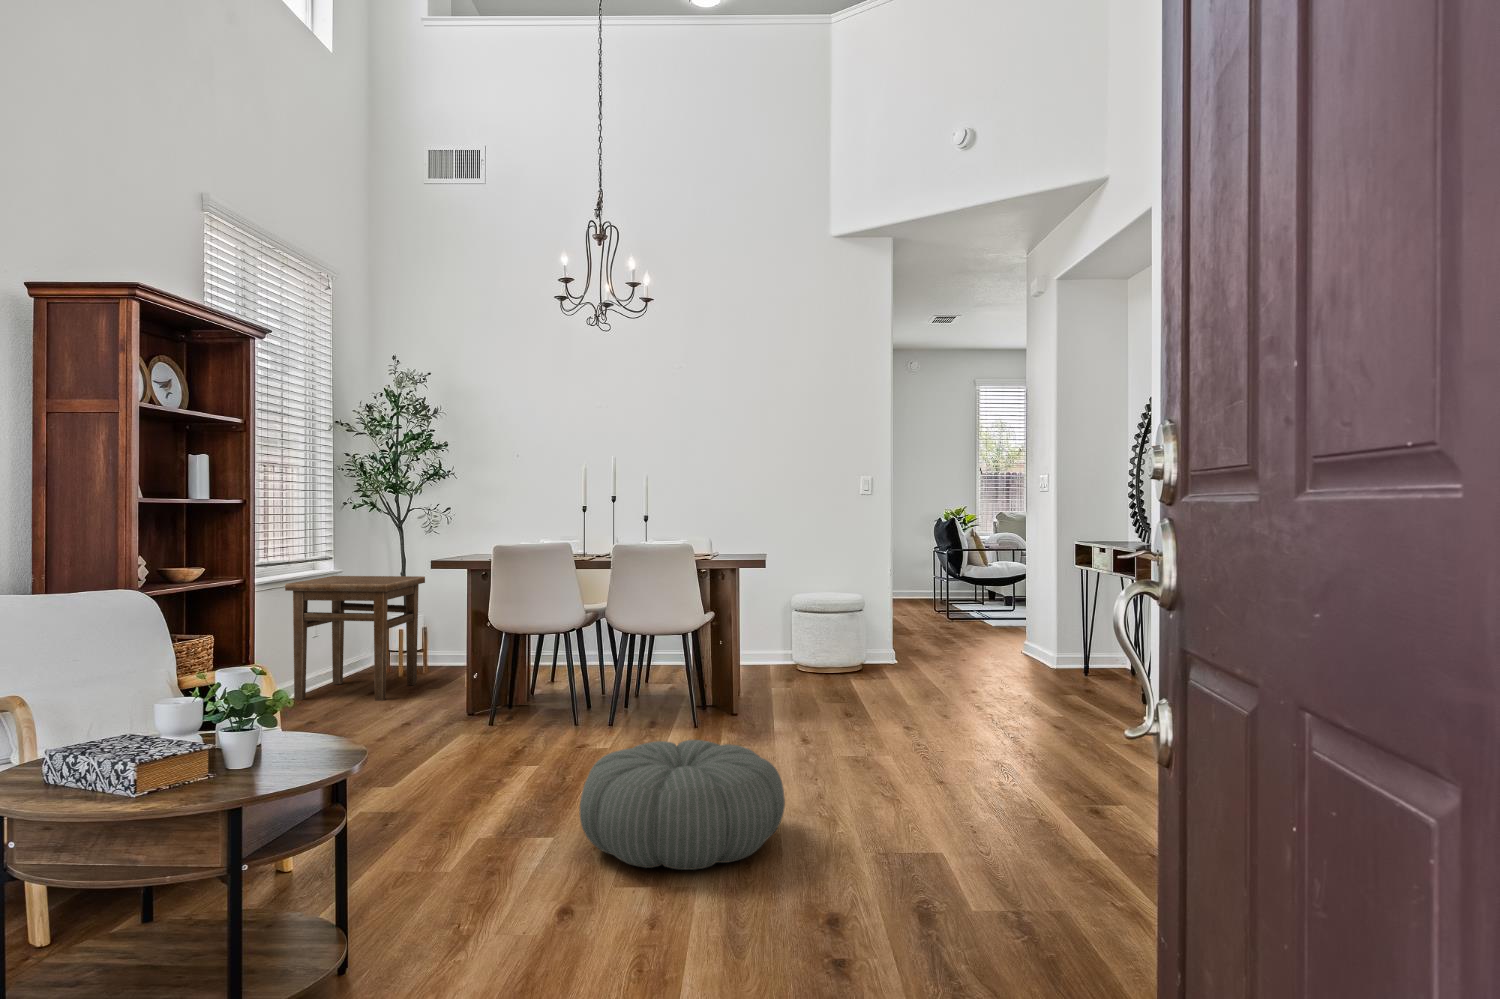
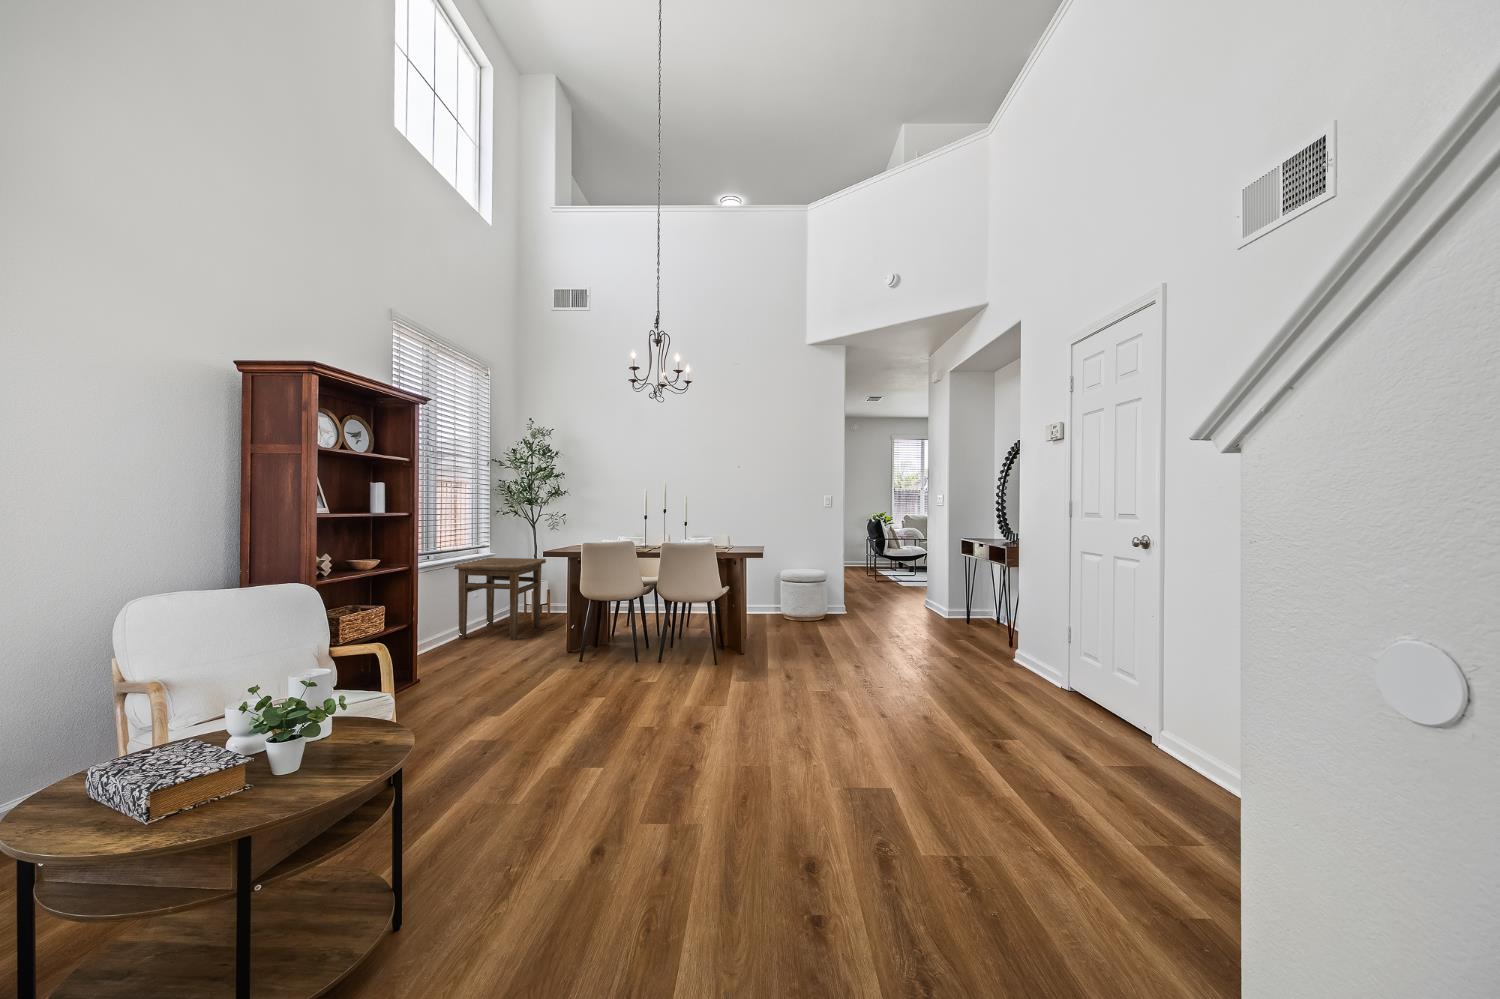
pouf: present [579,740,785,870] -> none [622,691,770,799]

